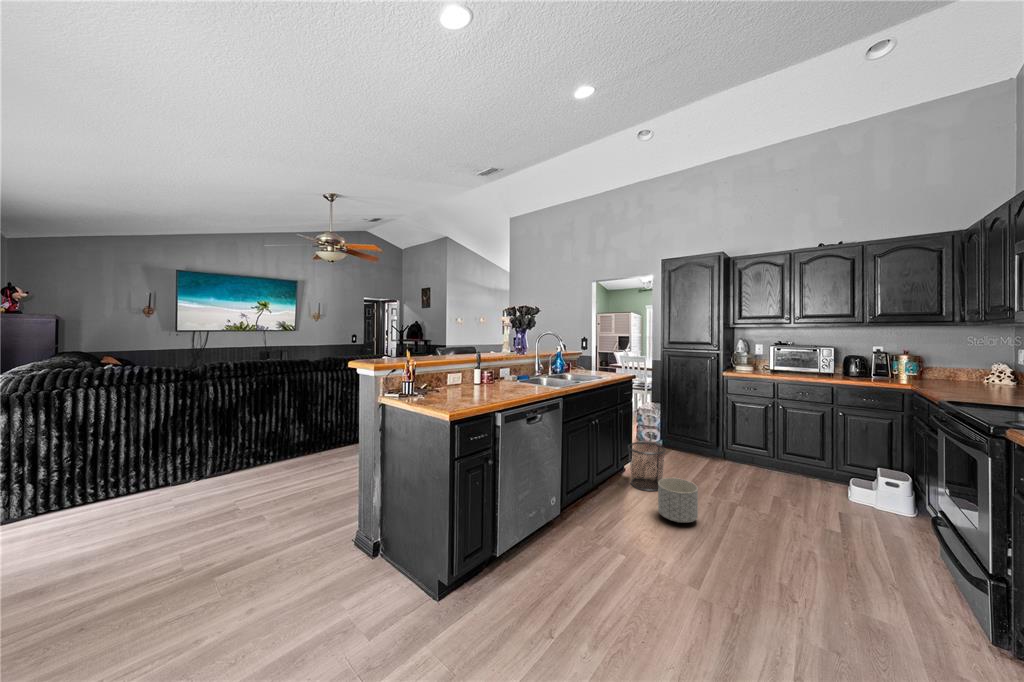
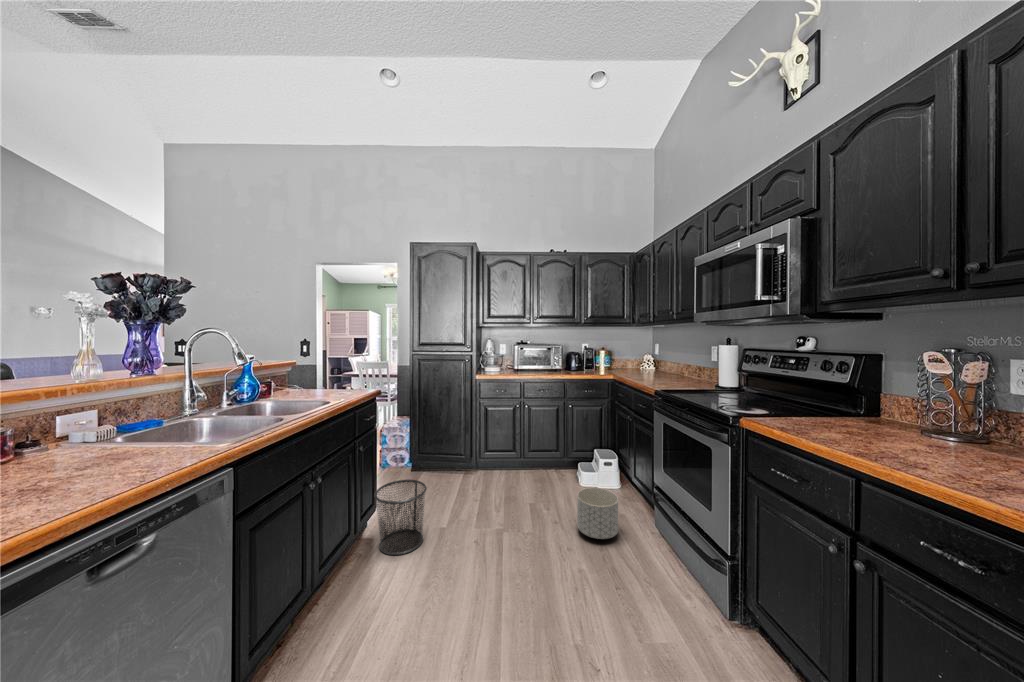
planter: present [658,478,698,523] -> present [577,488,618,539]

